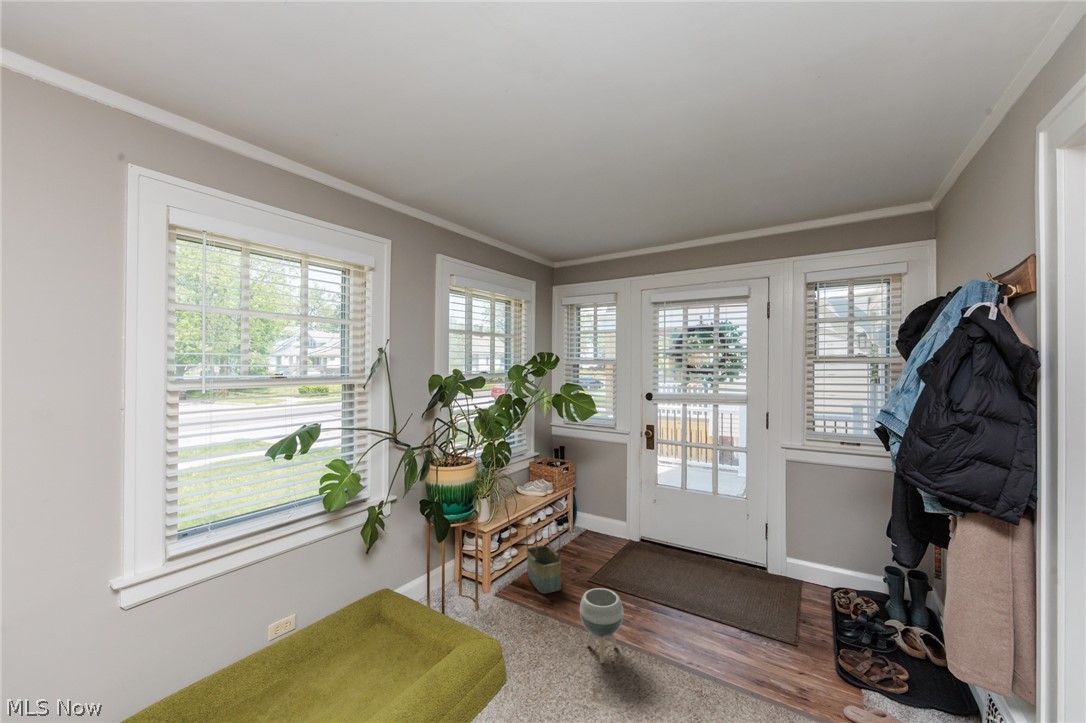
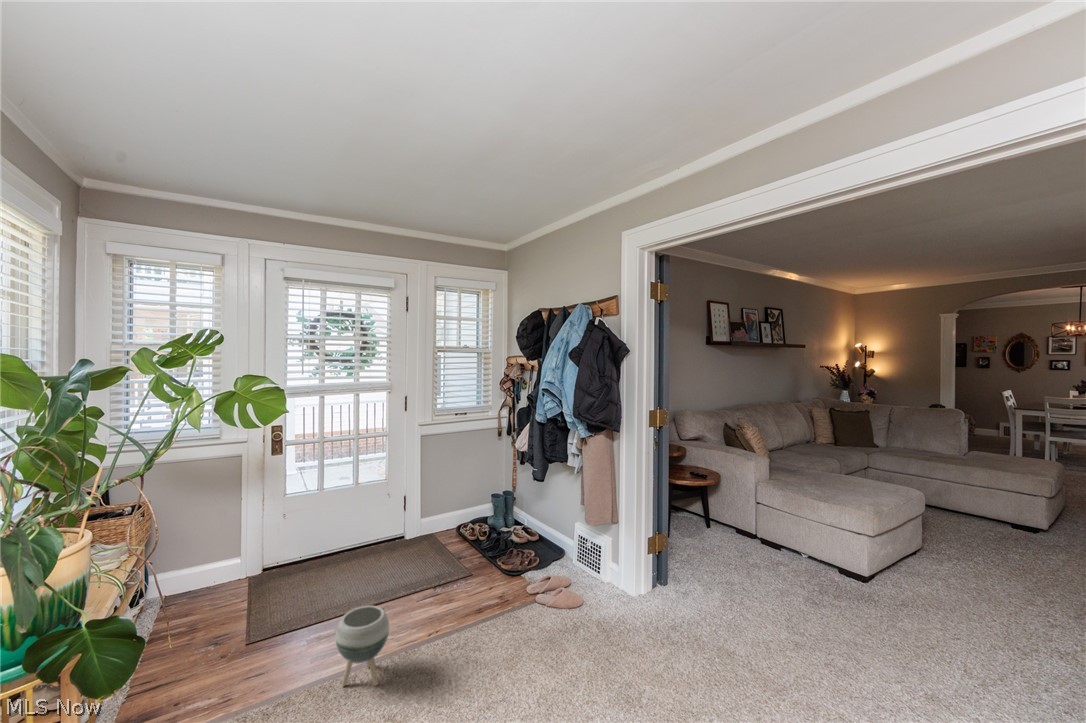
basket: present [526,520,562,593] -> none [142,582,231,694]

